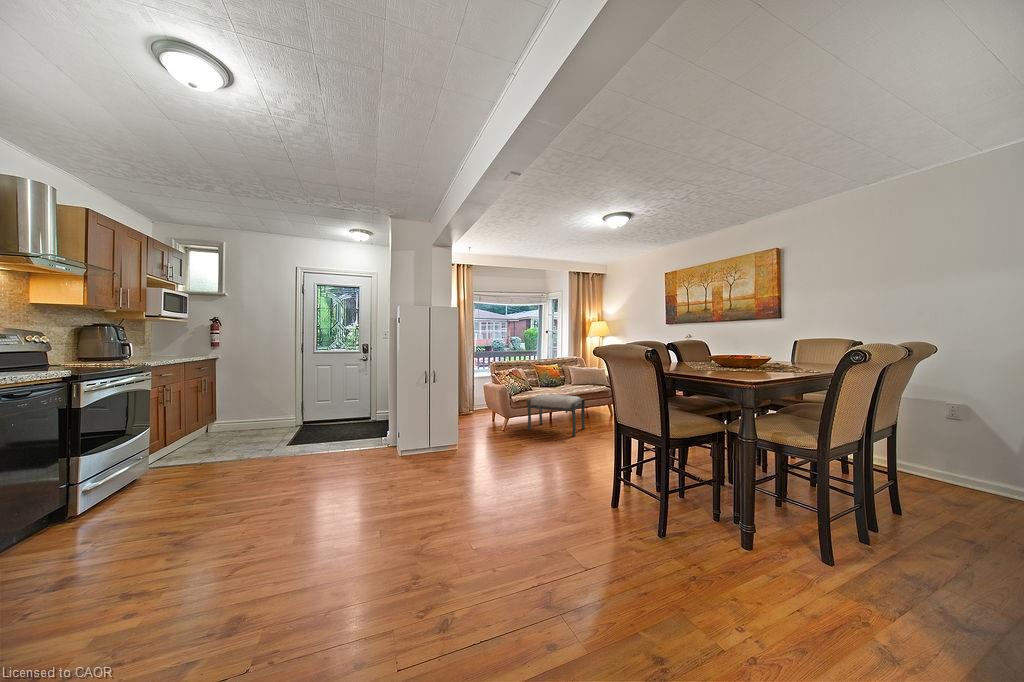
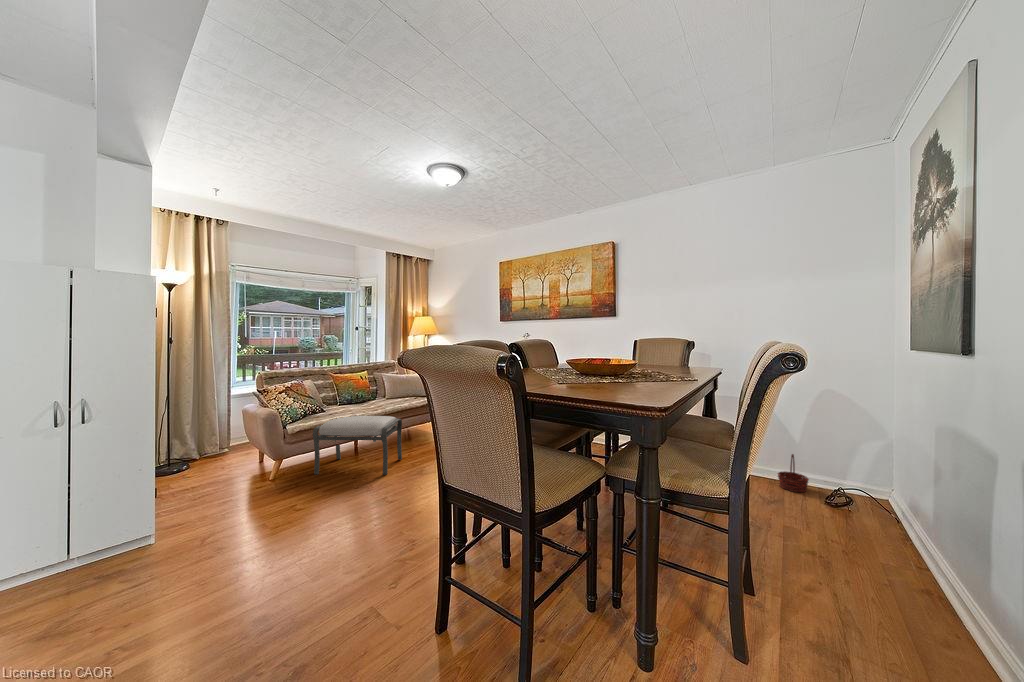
basket: none [963,457,1004,497] -> present [778,454,809,492]

